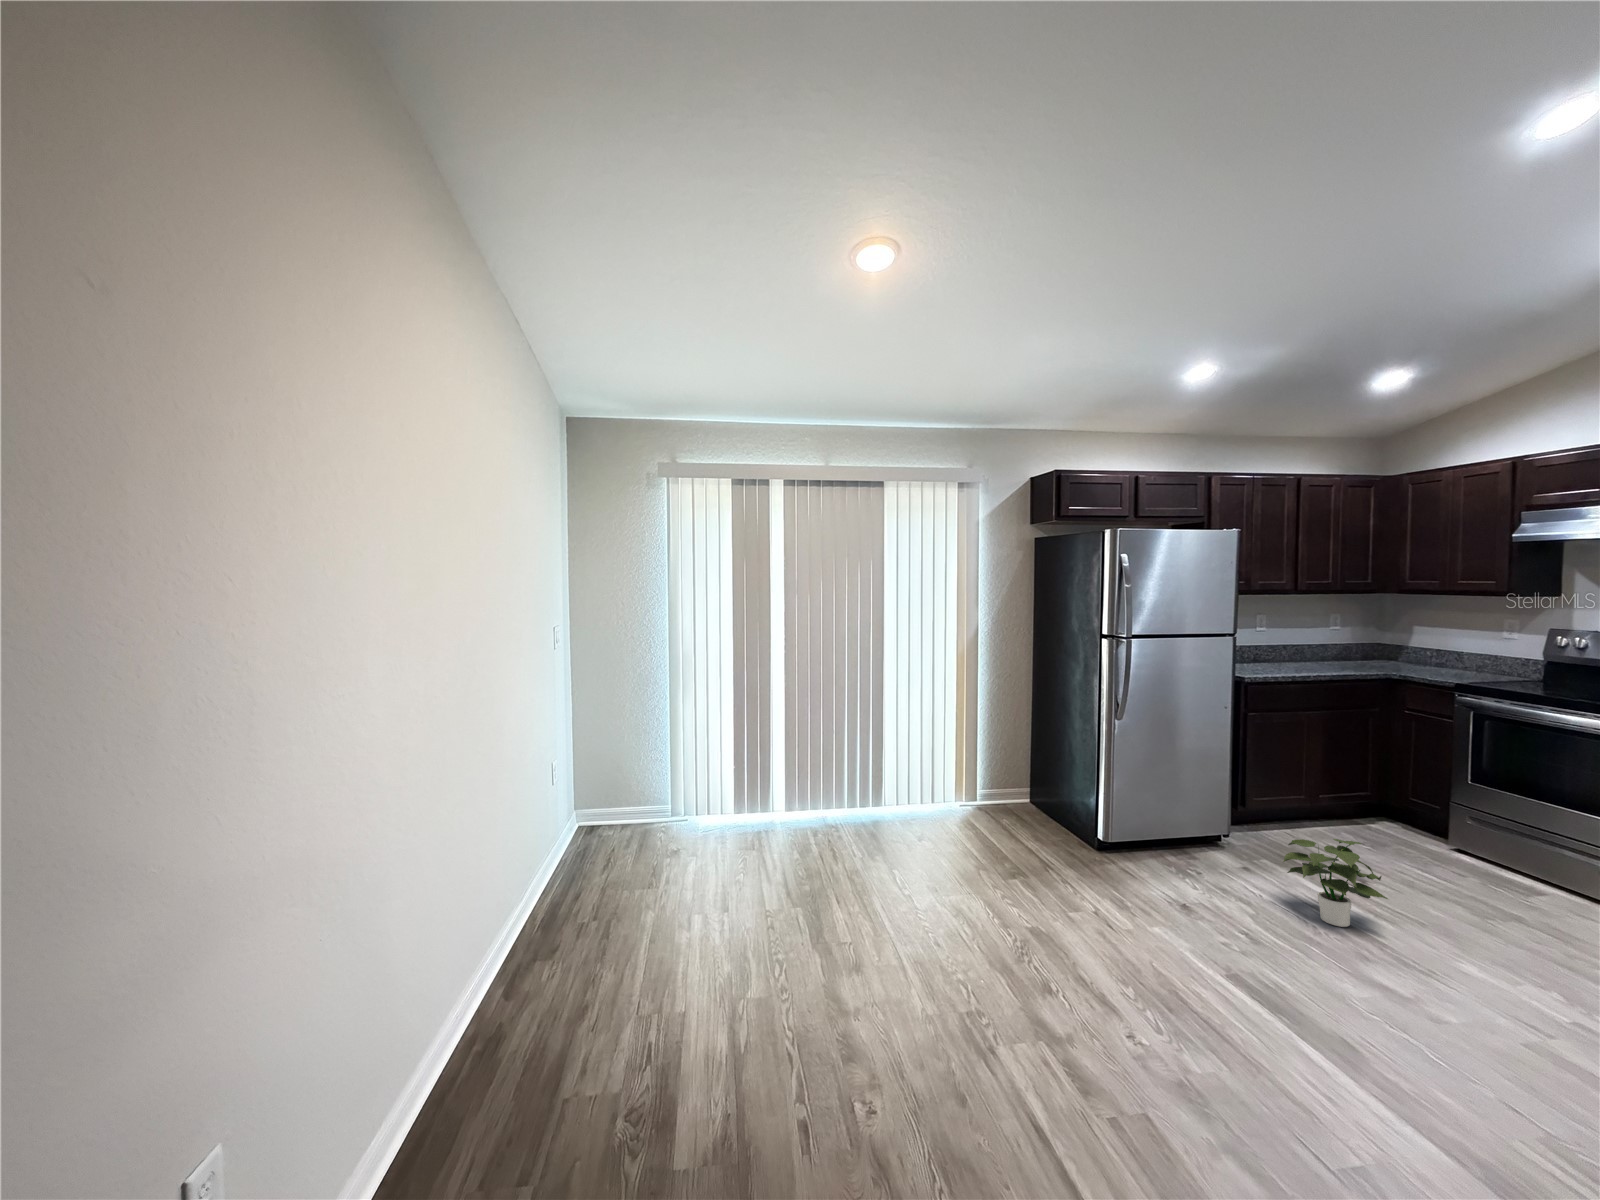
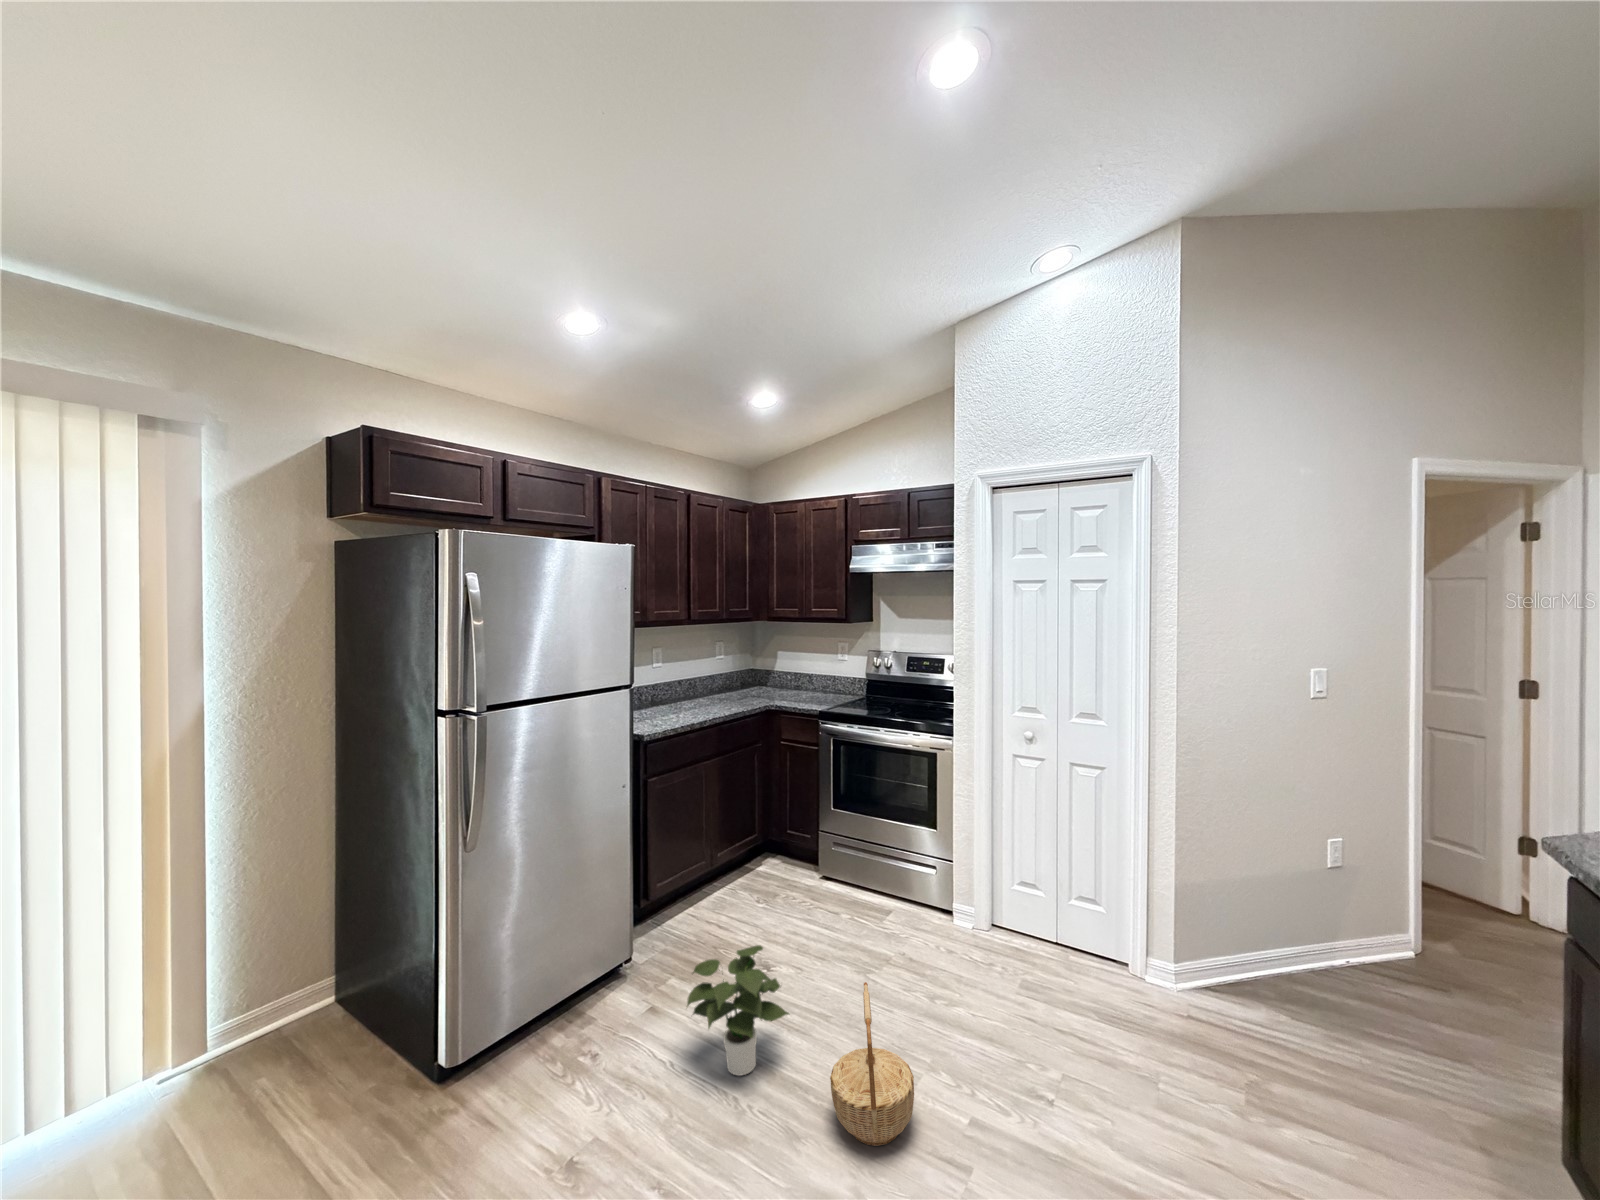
basket: none [1426,889,1530,1009] -> present [830,982,914,1146]

